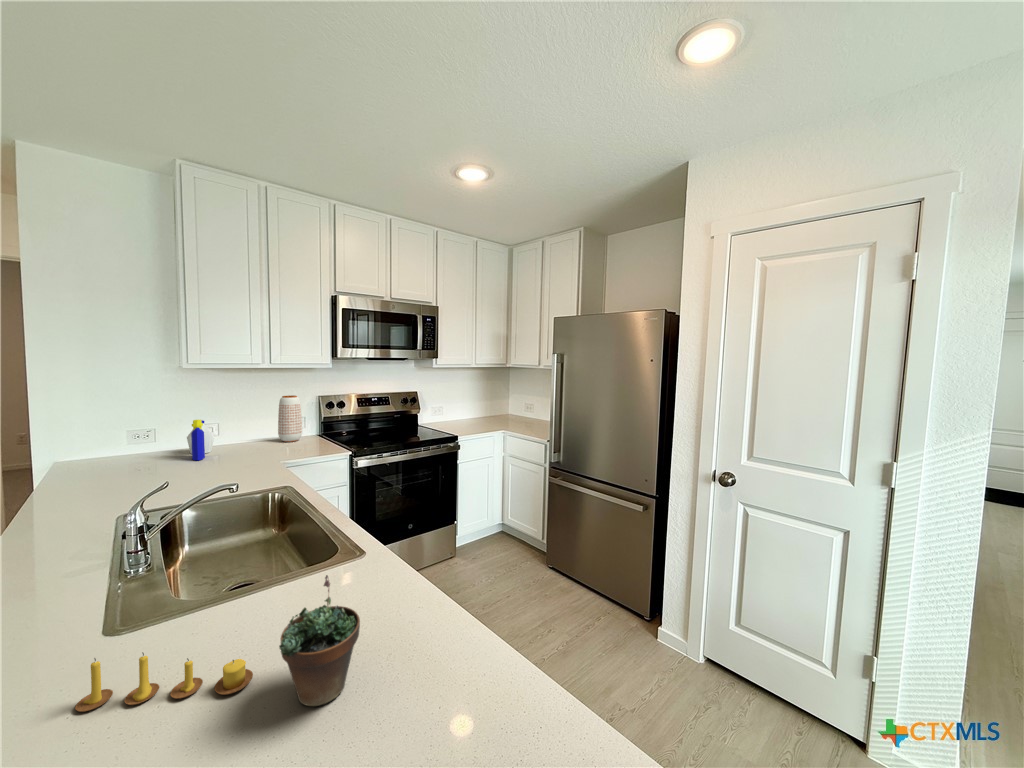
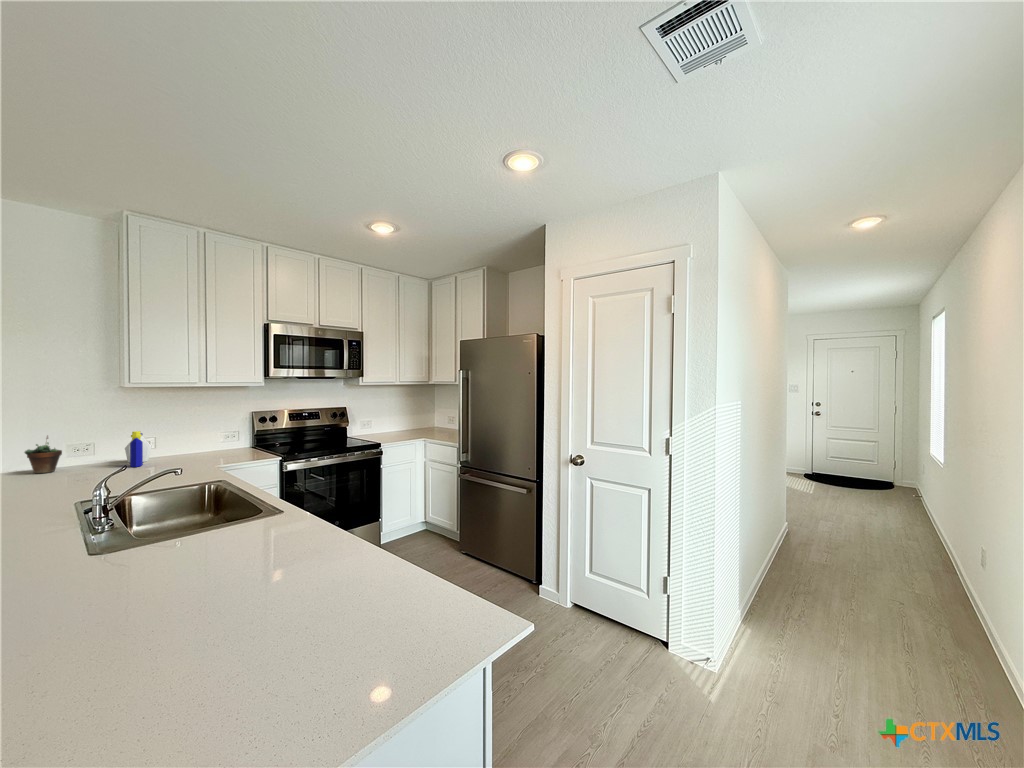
vase: present [278,395,302,442] -> none [214,411,237,452]
succulent plant: present [279,575,360,706] -> present [25,436,62,473]
candle: present [75,653,253,712] -> none [66,552,193,589]

